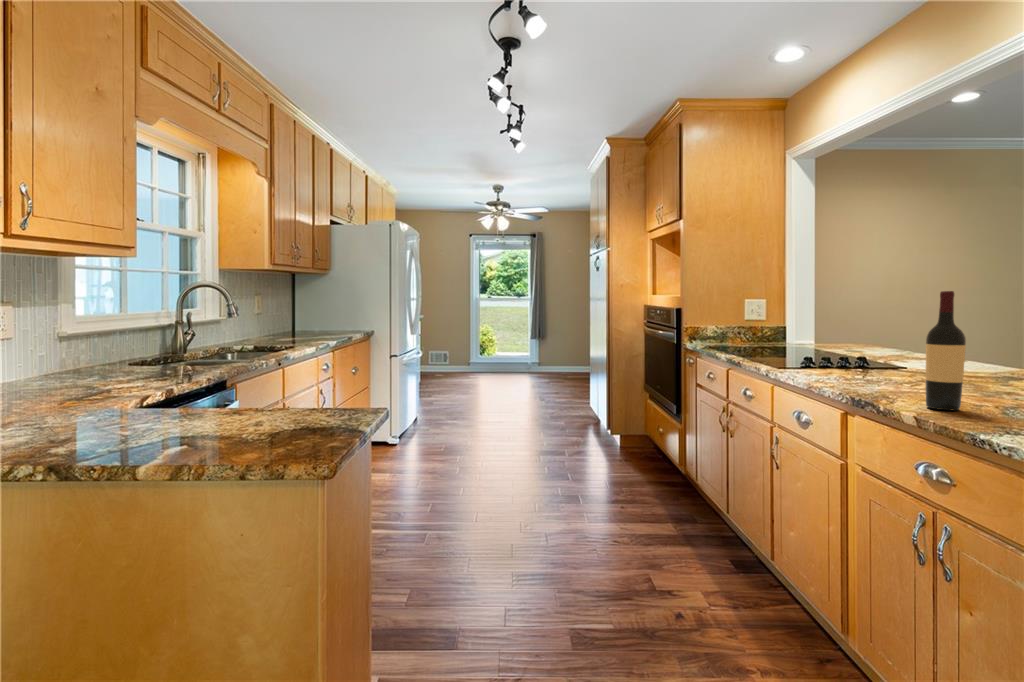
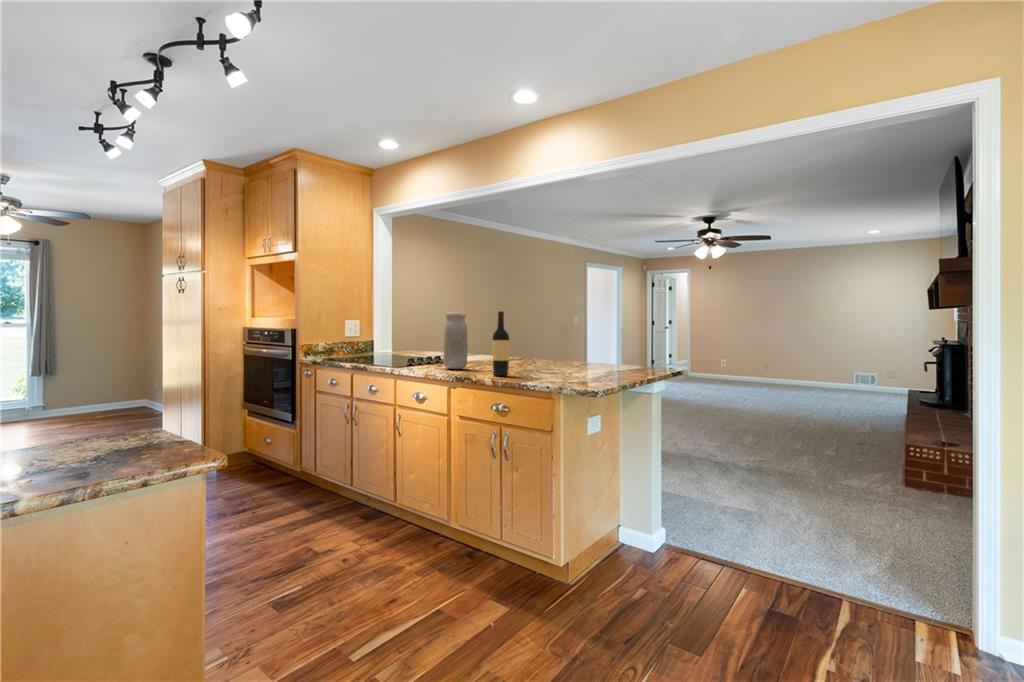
vase: none [849,292,893,382] -> present [444,312,468,369]

